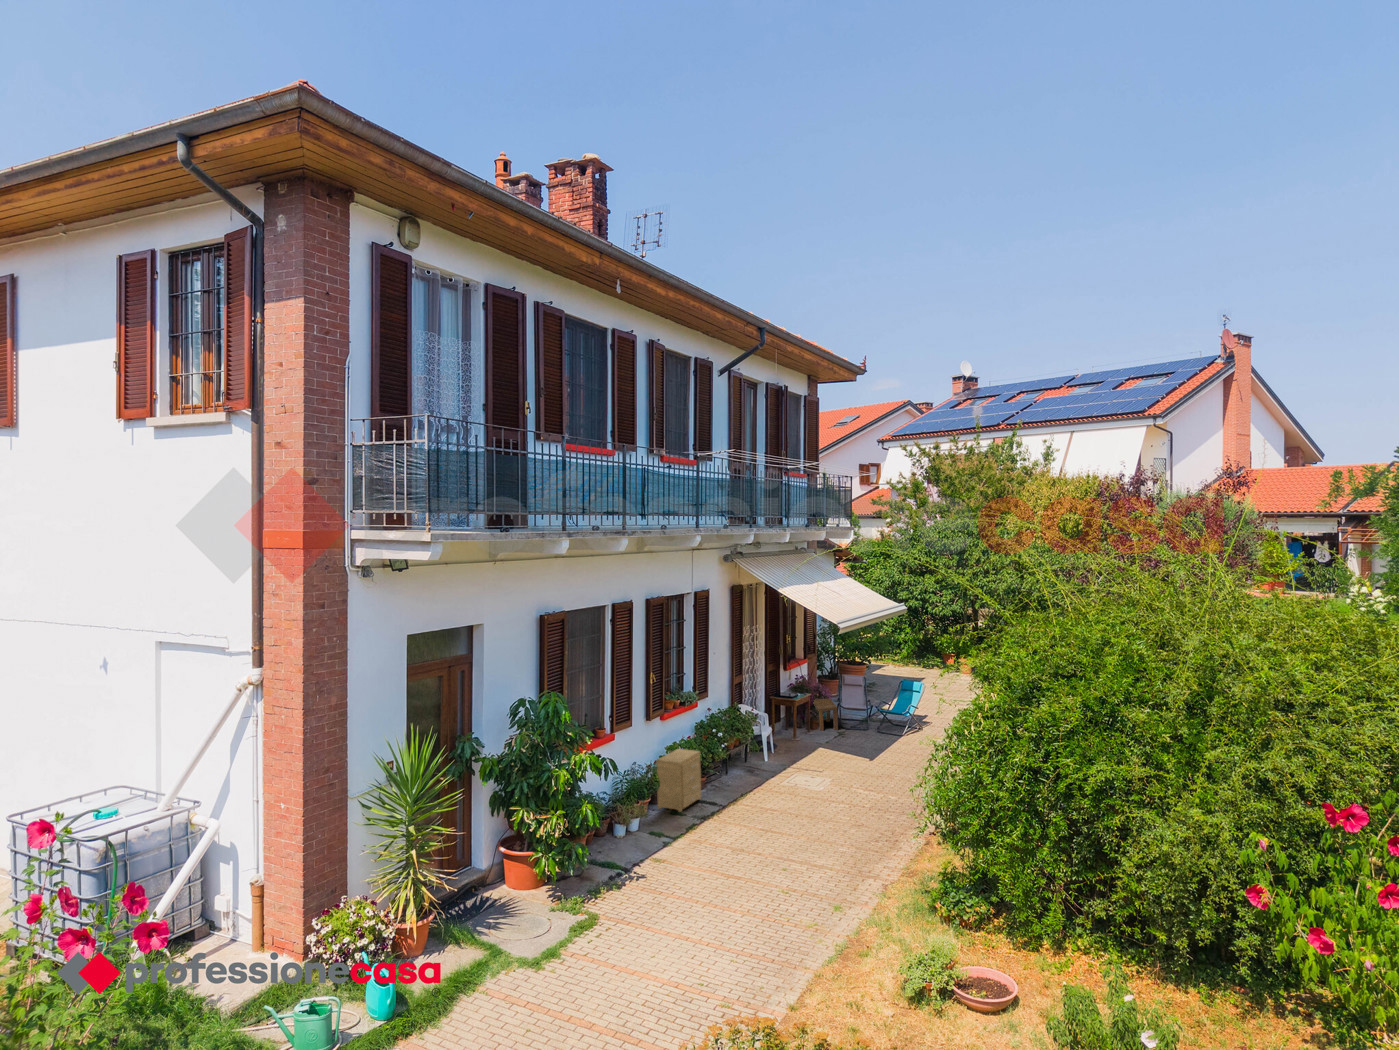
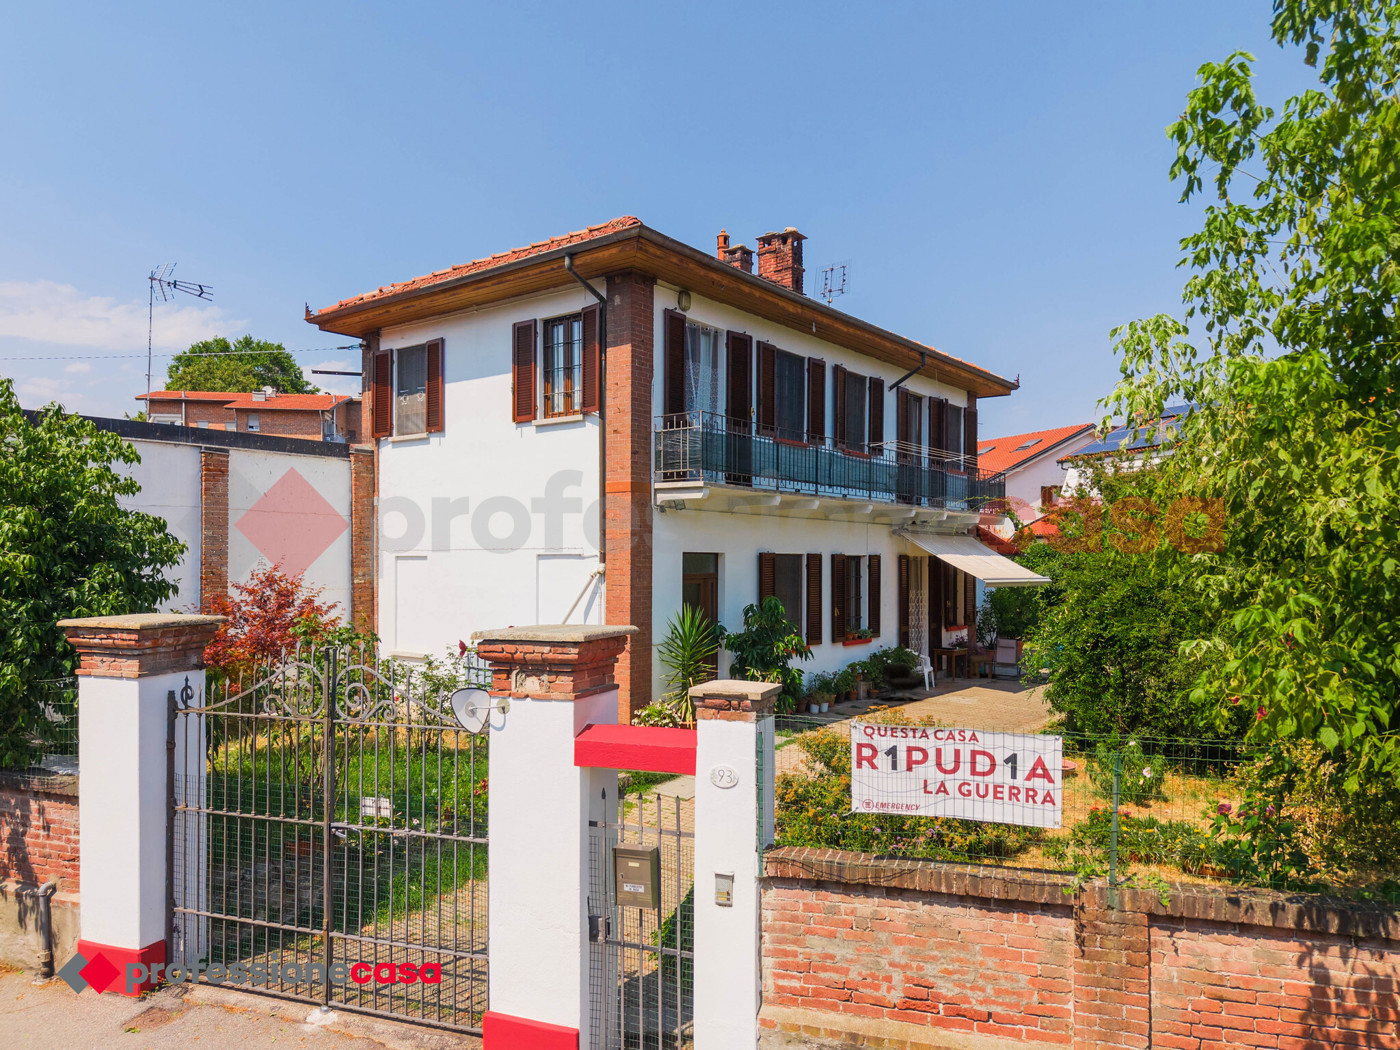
lounge chair: none [708,736,763,791] -> present [881,664,923,699]
side table: present [656,749,701,812] -> none [842,666,876,708]

